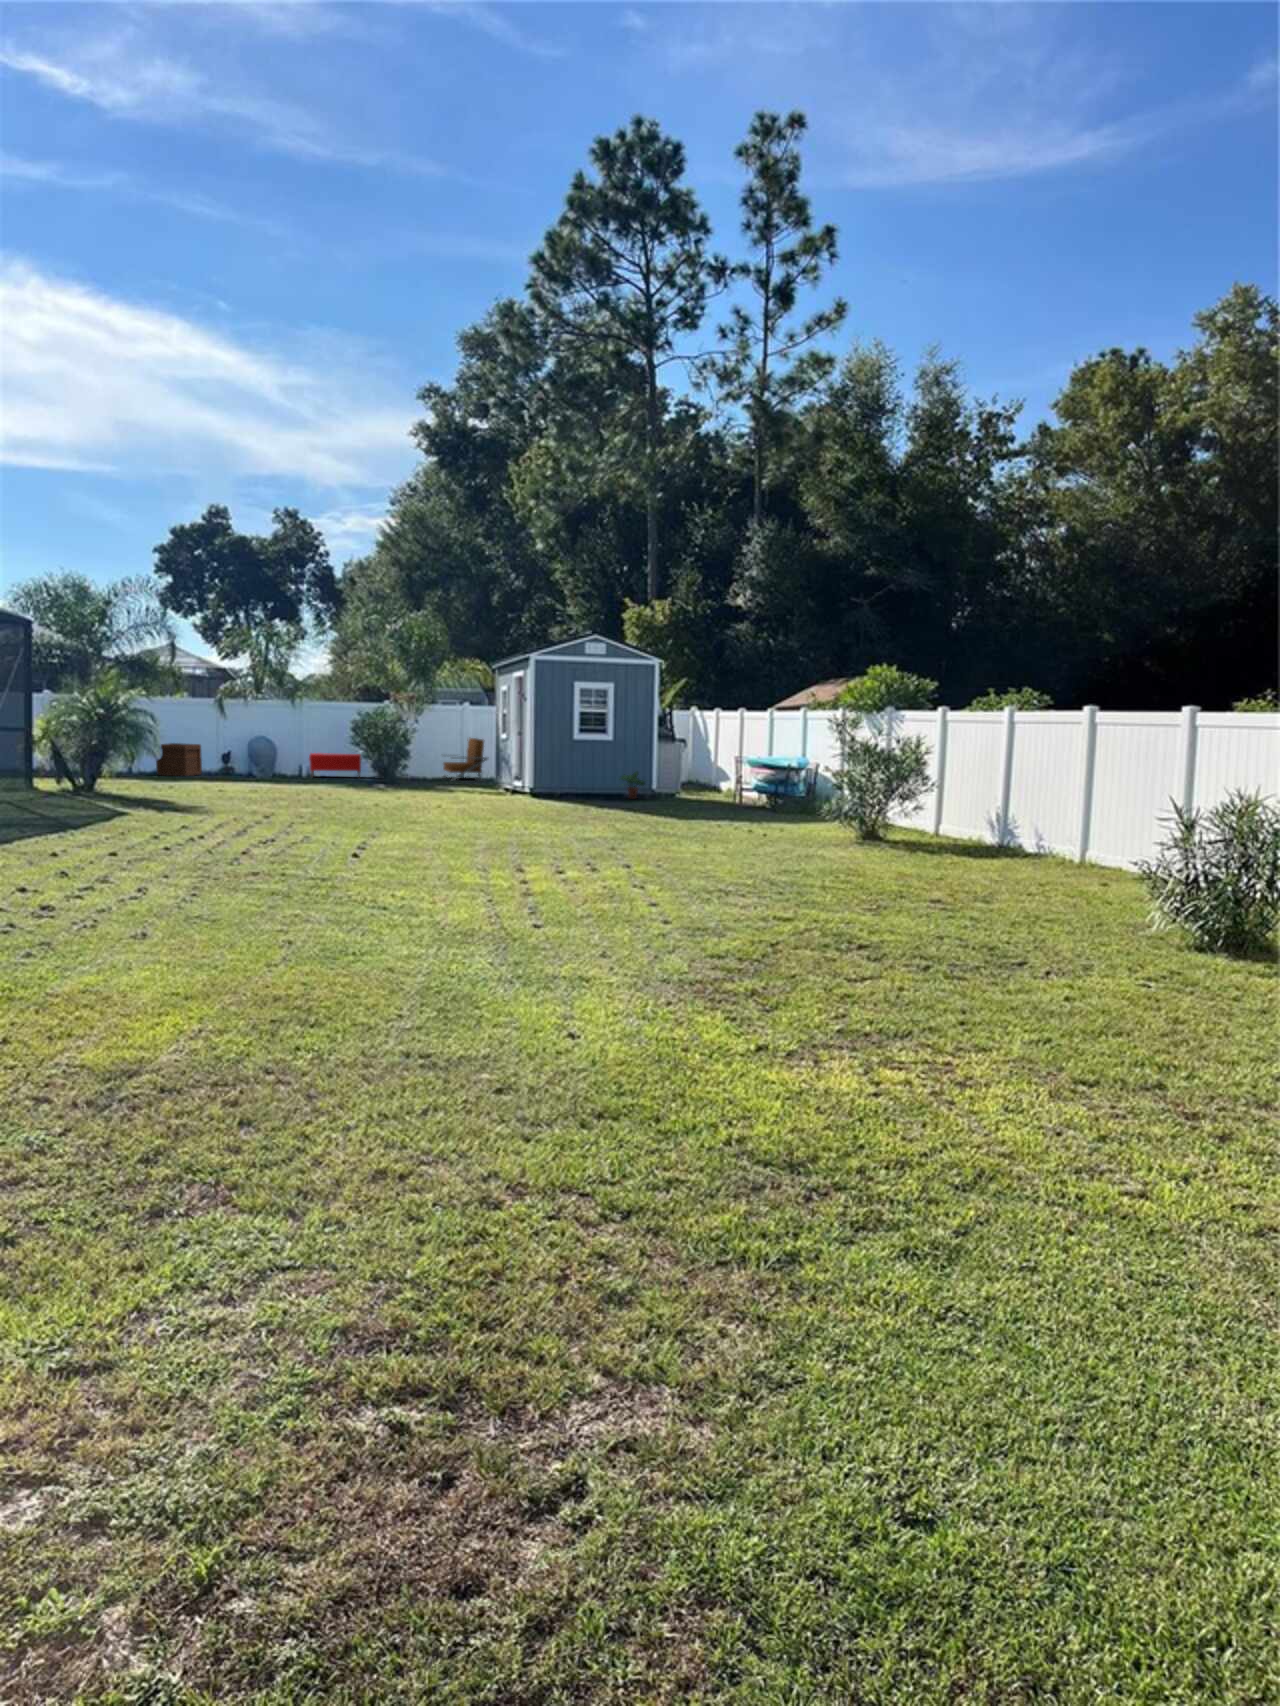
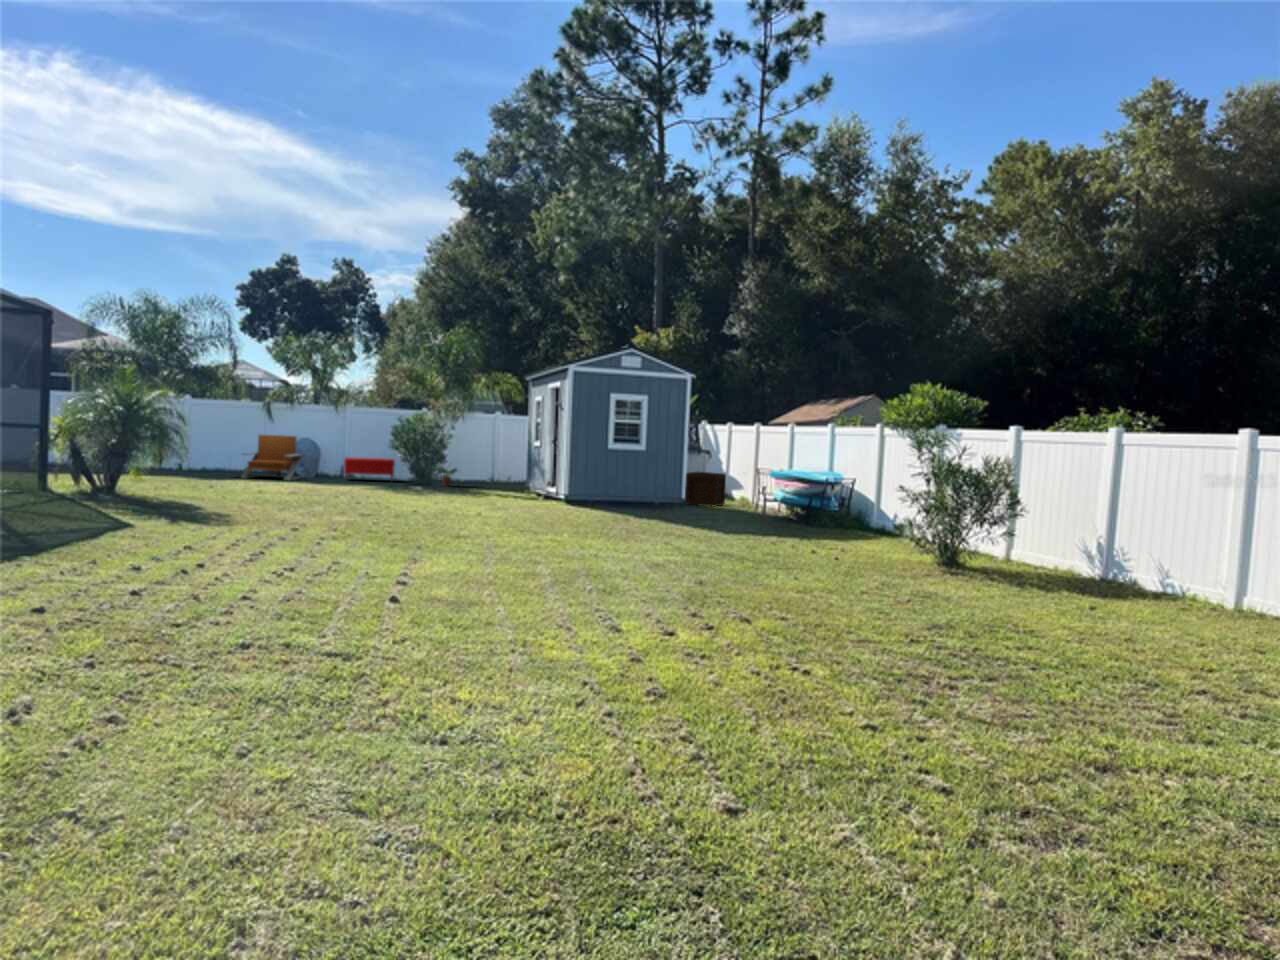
lounge chair: present [442,738,488,782] -> present [241,434,303,480]
wooden crate: present [156,743,202,777] -> present [685,472,726,506]
potted plant: present [619,772,646,799] -> present [434,467,458,486]

